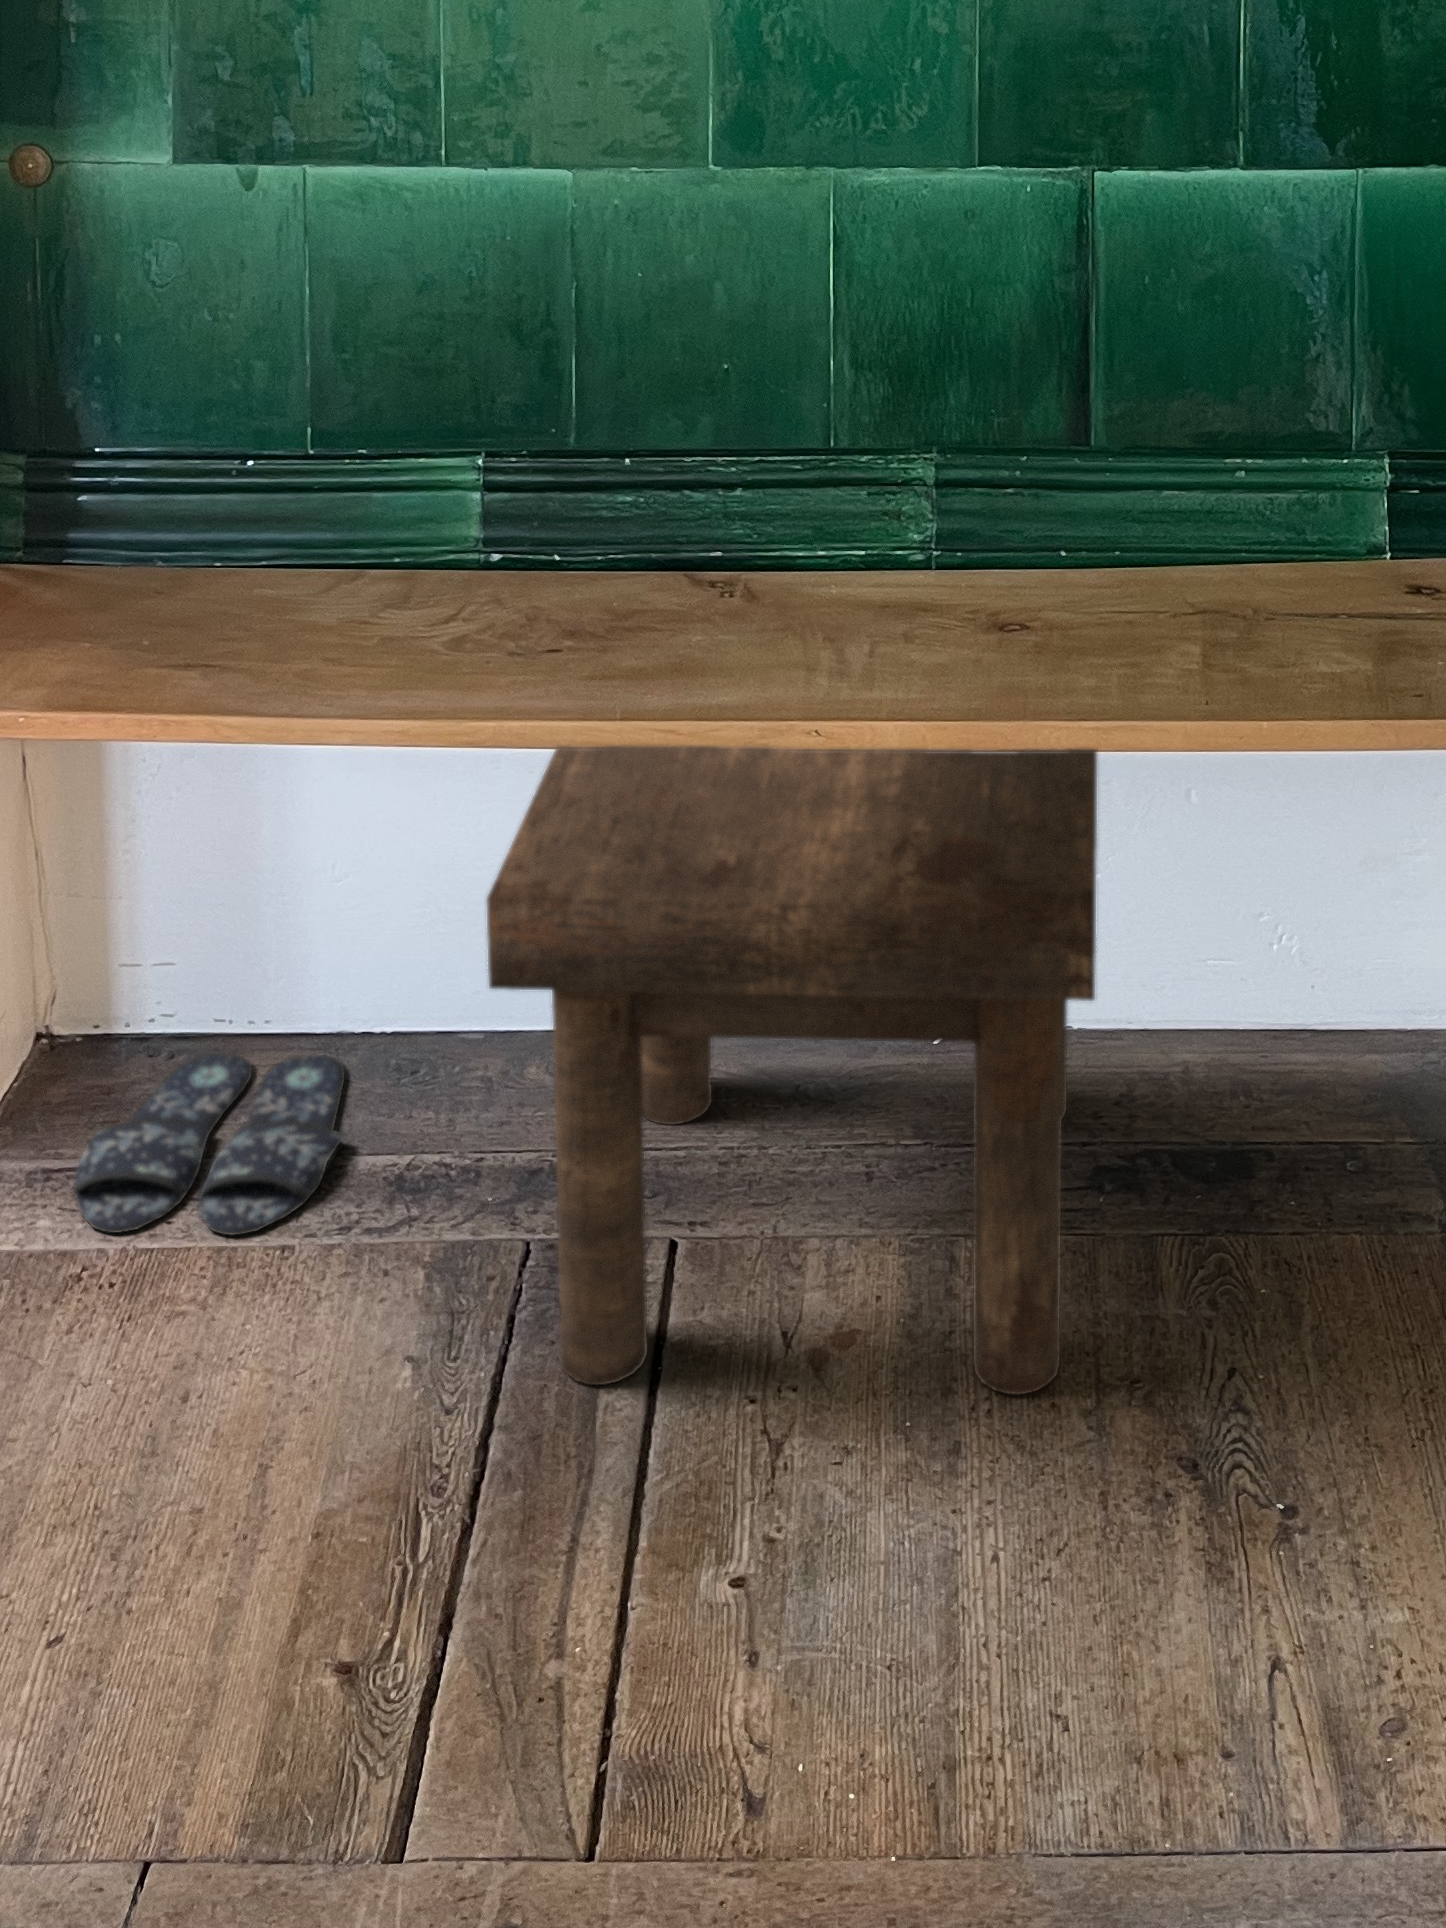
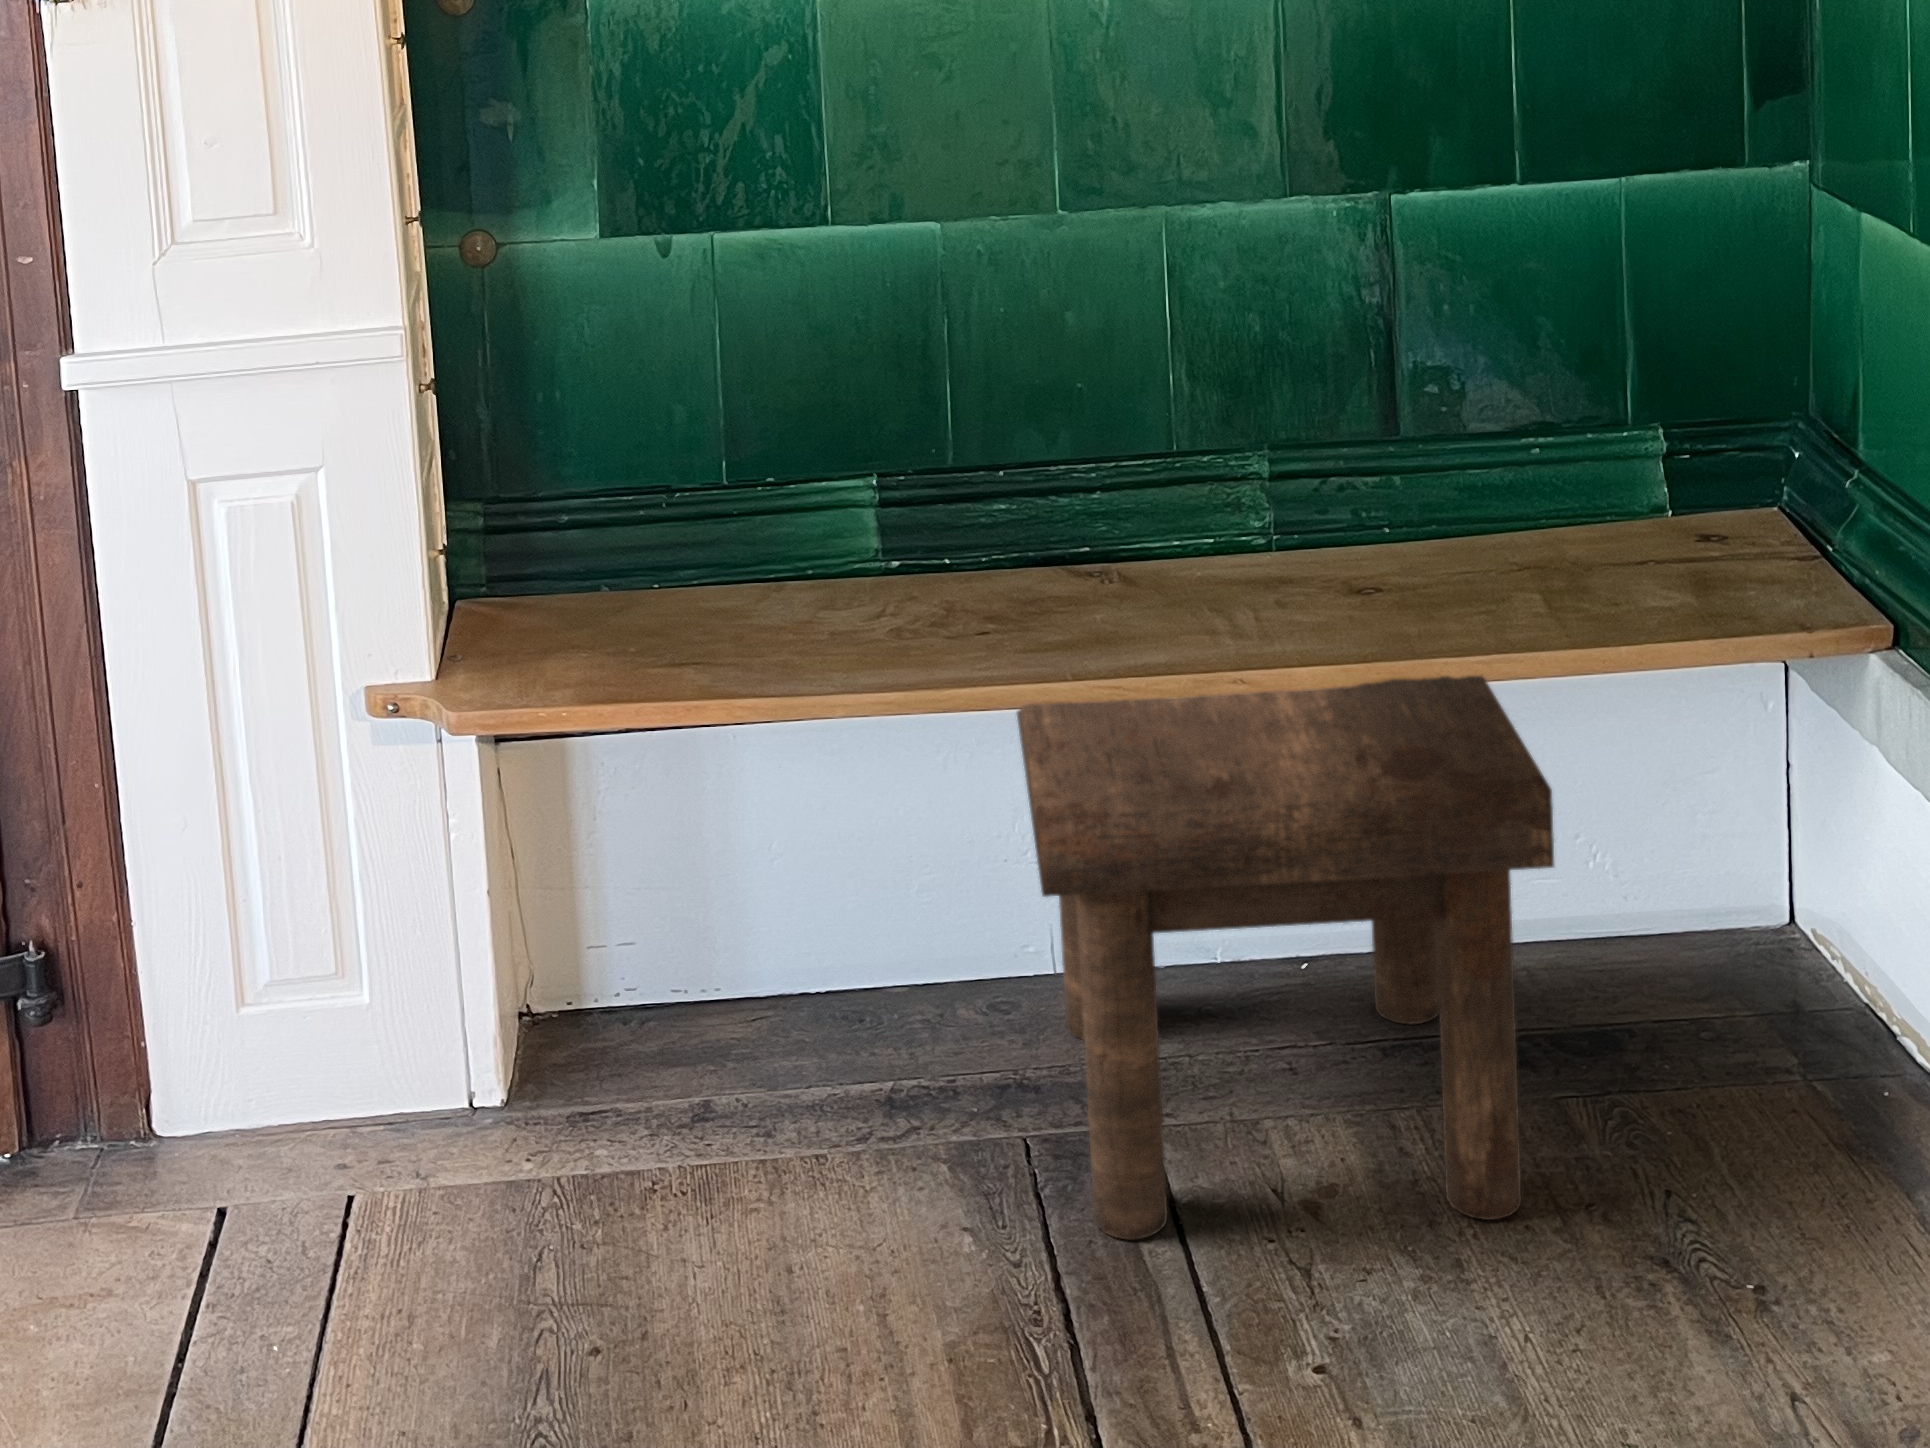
slippers: present [74,1053,345,1236] -> none [612,1010,831,1159]

